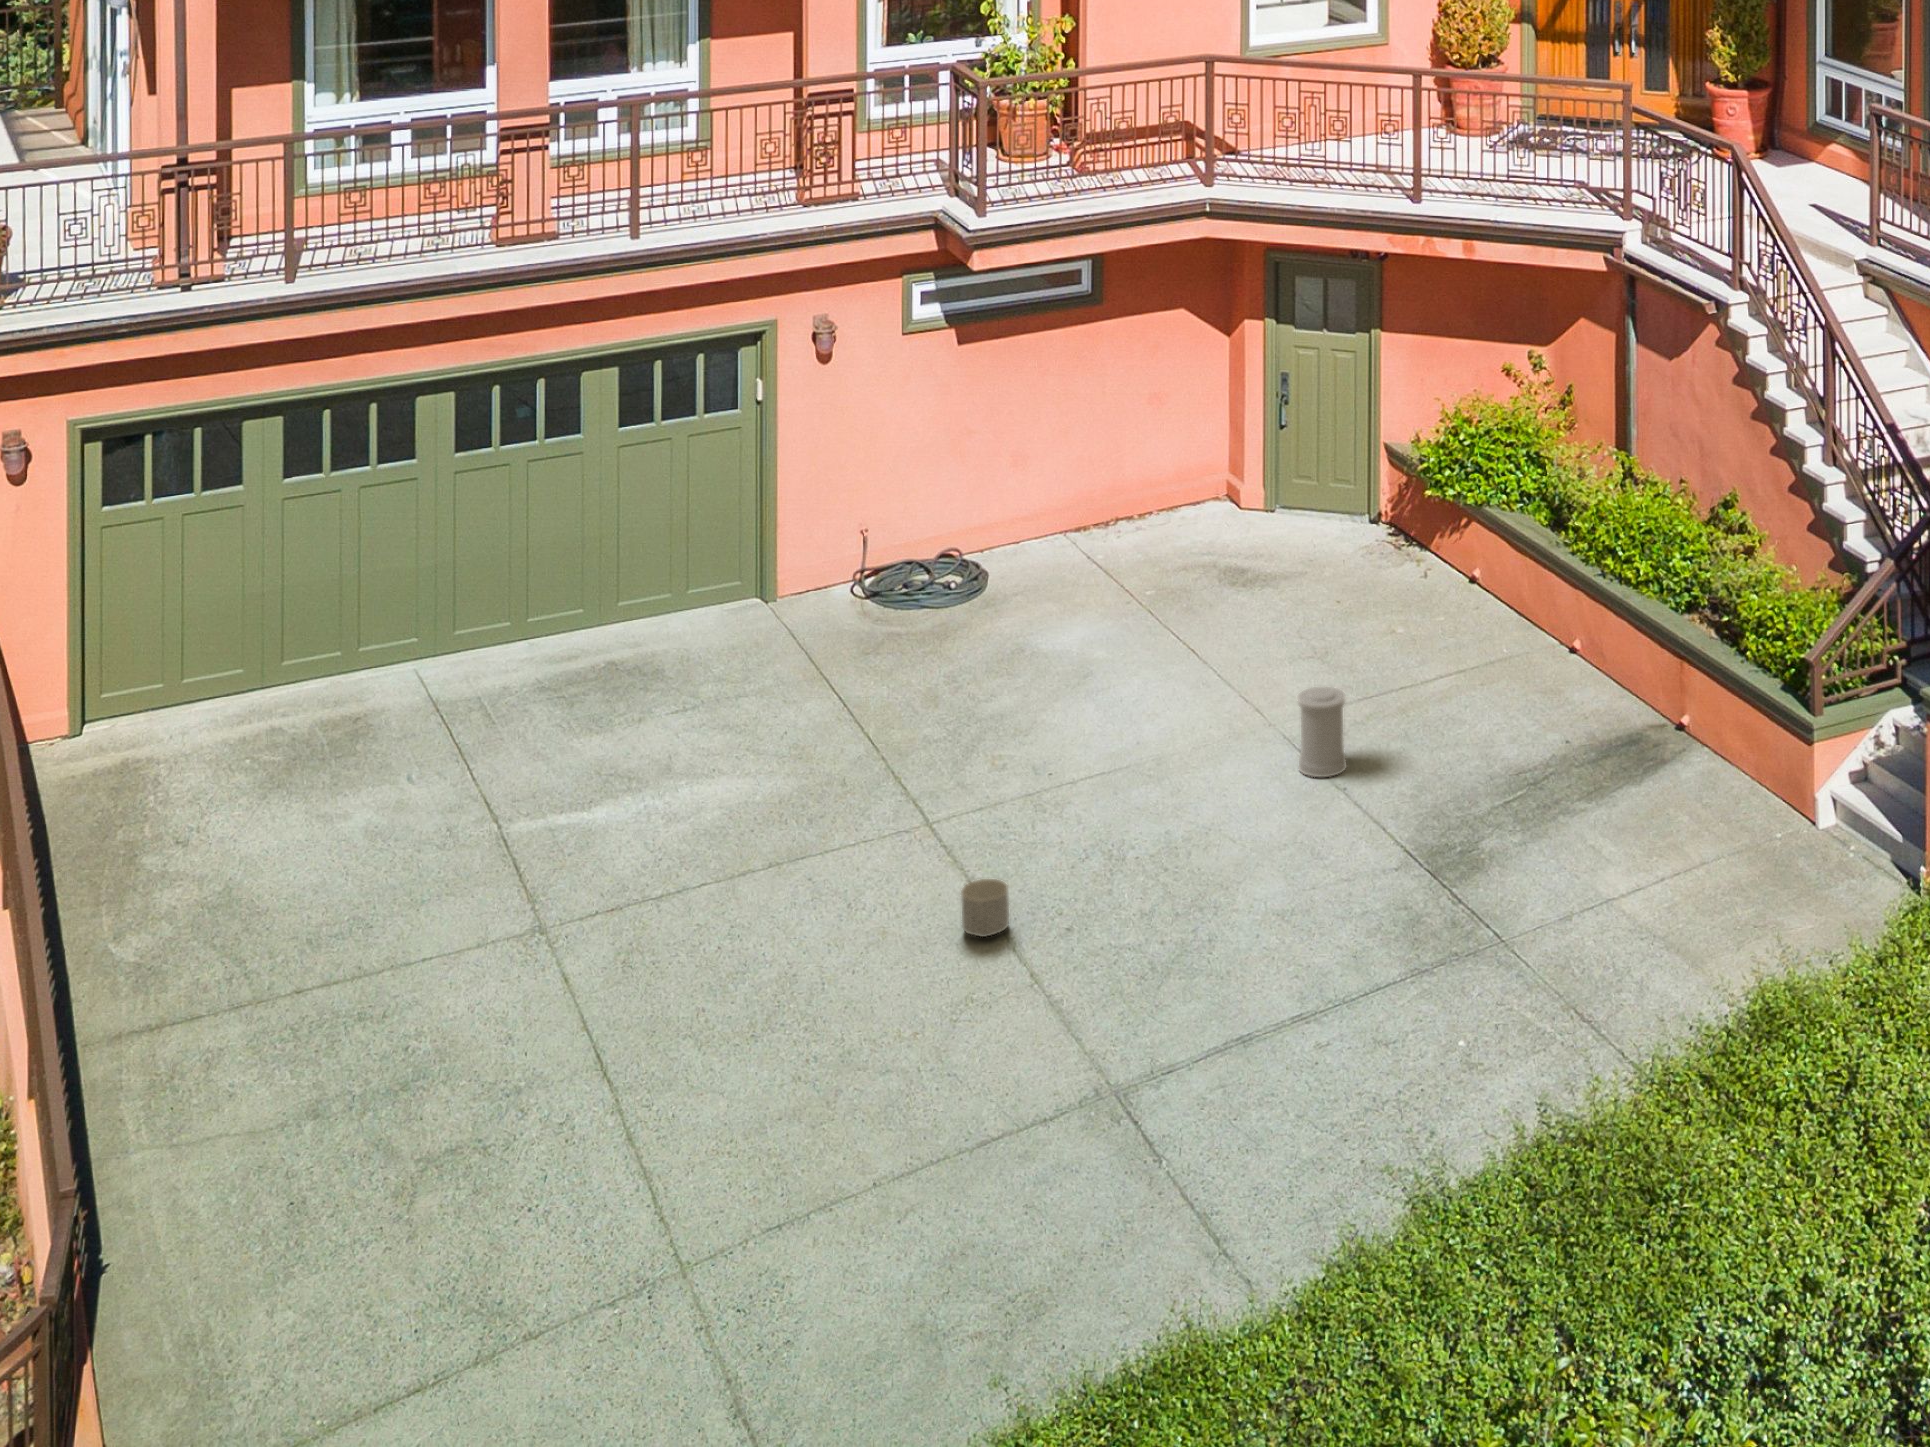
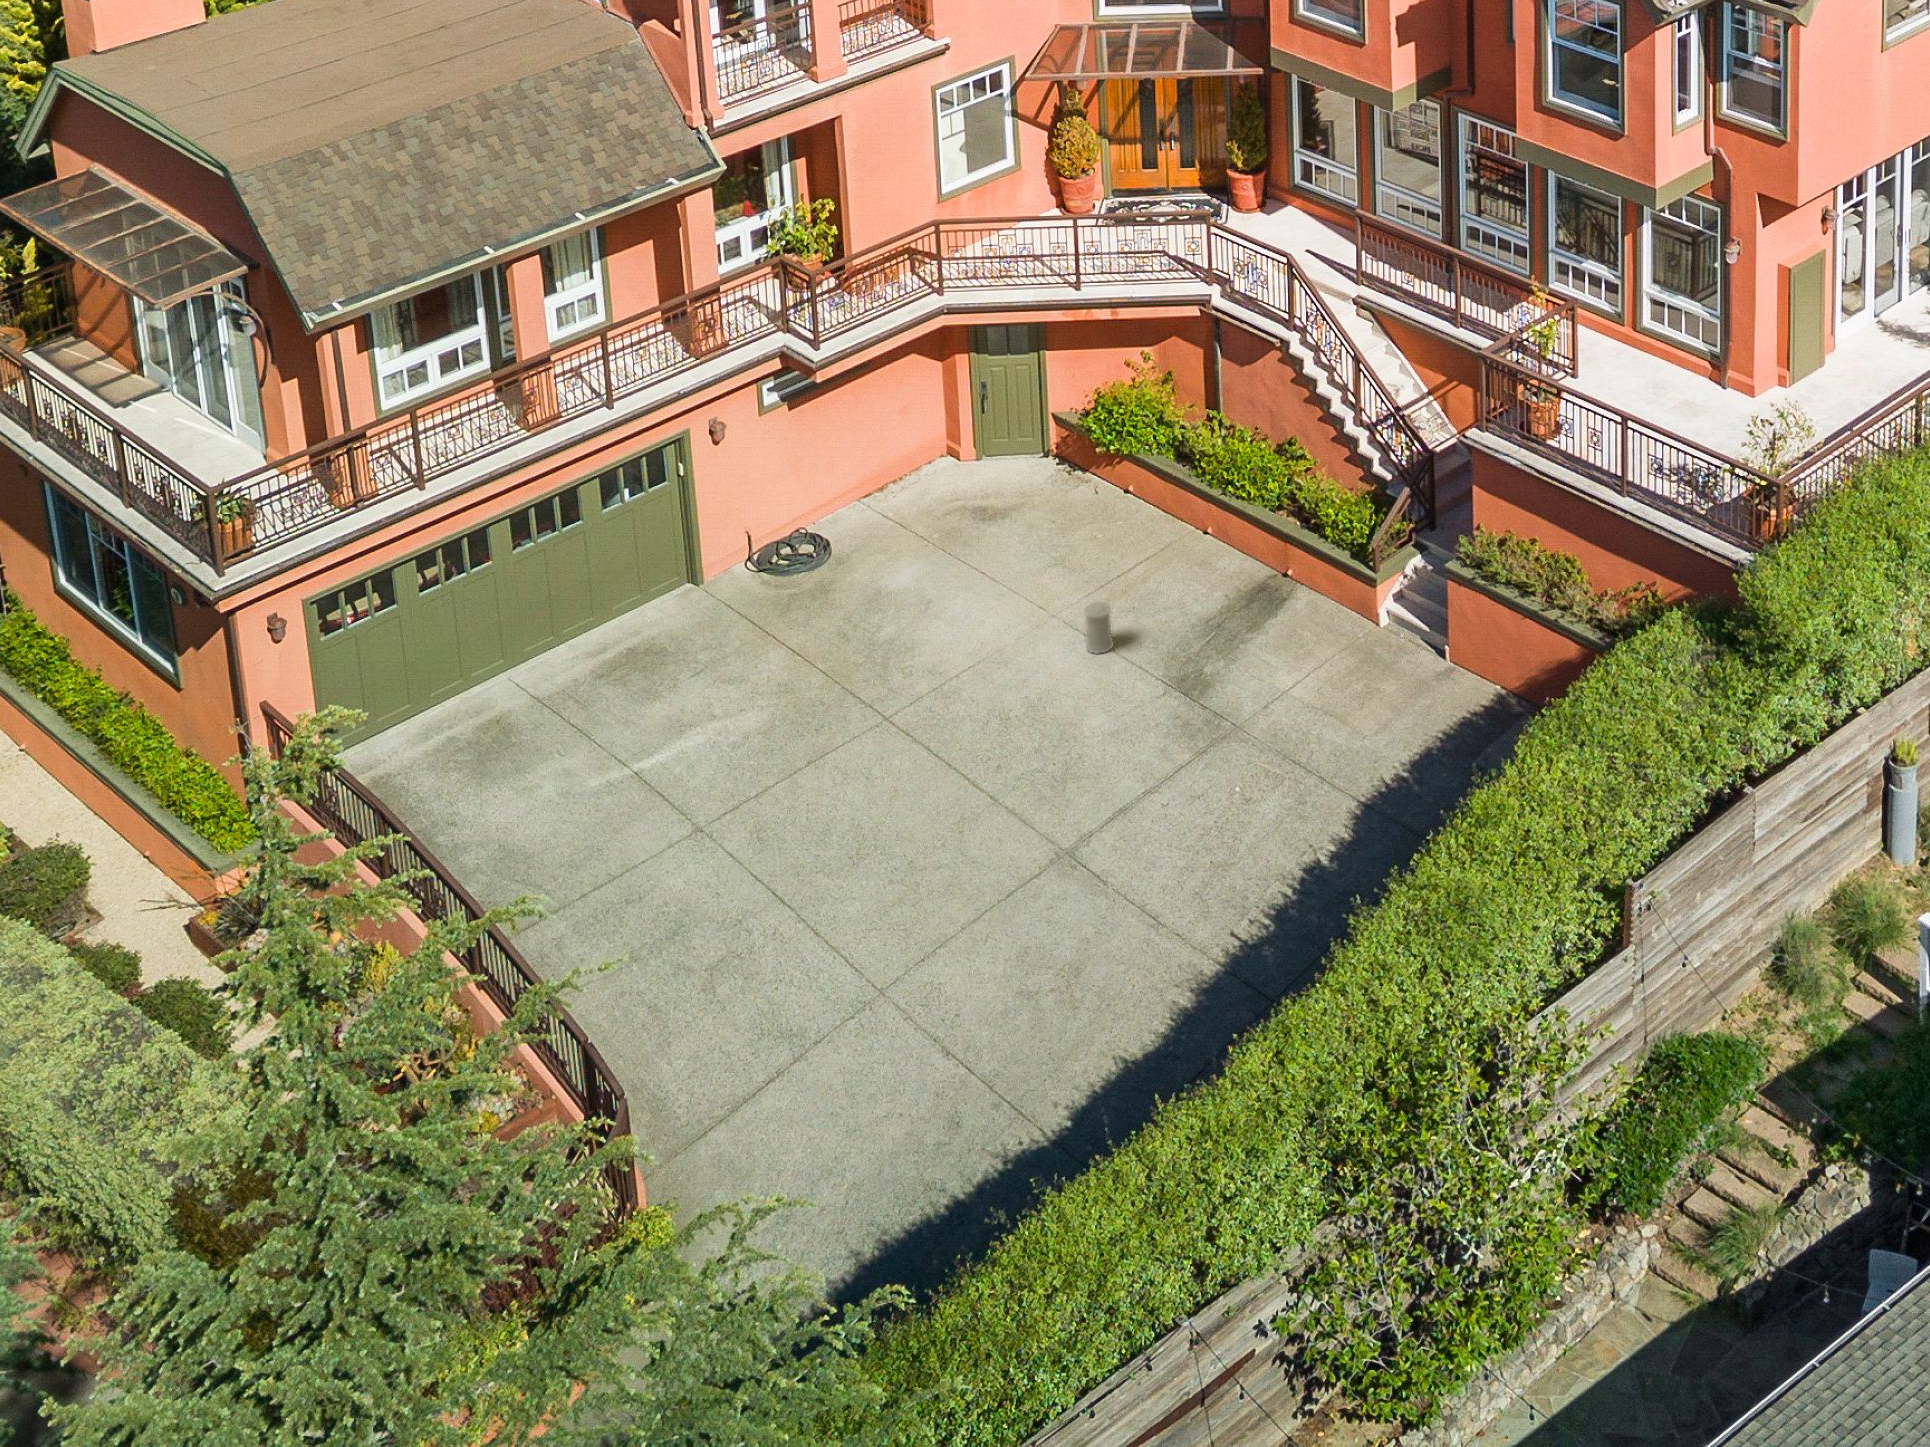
planter: present [961,879,1009,937] -> none [944,760,972,793]

